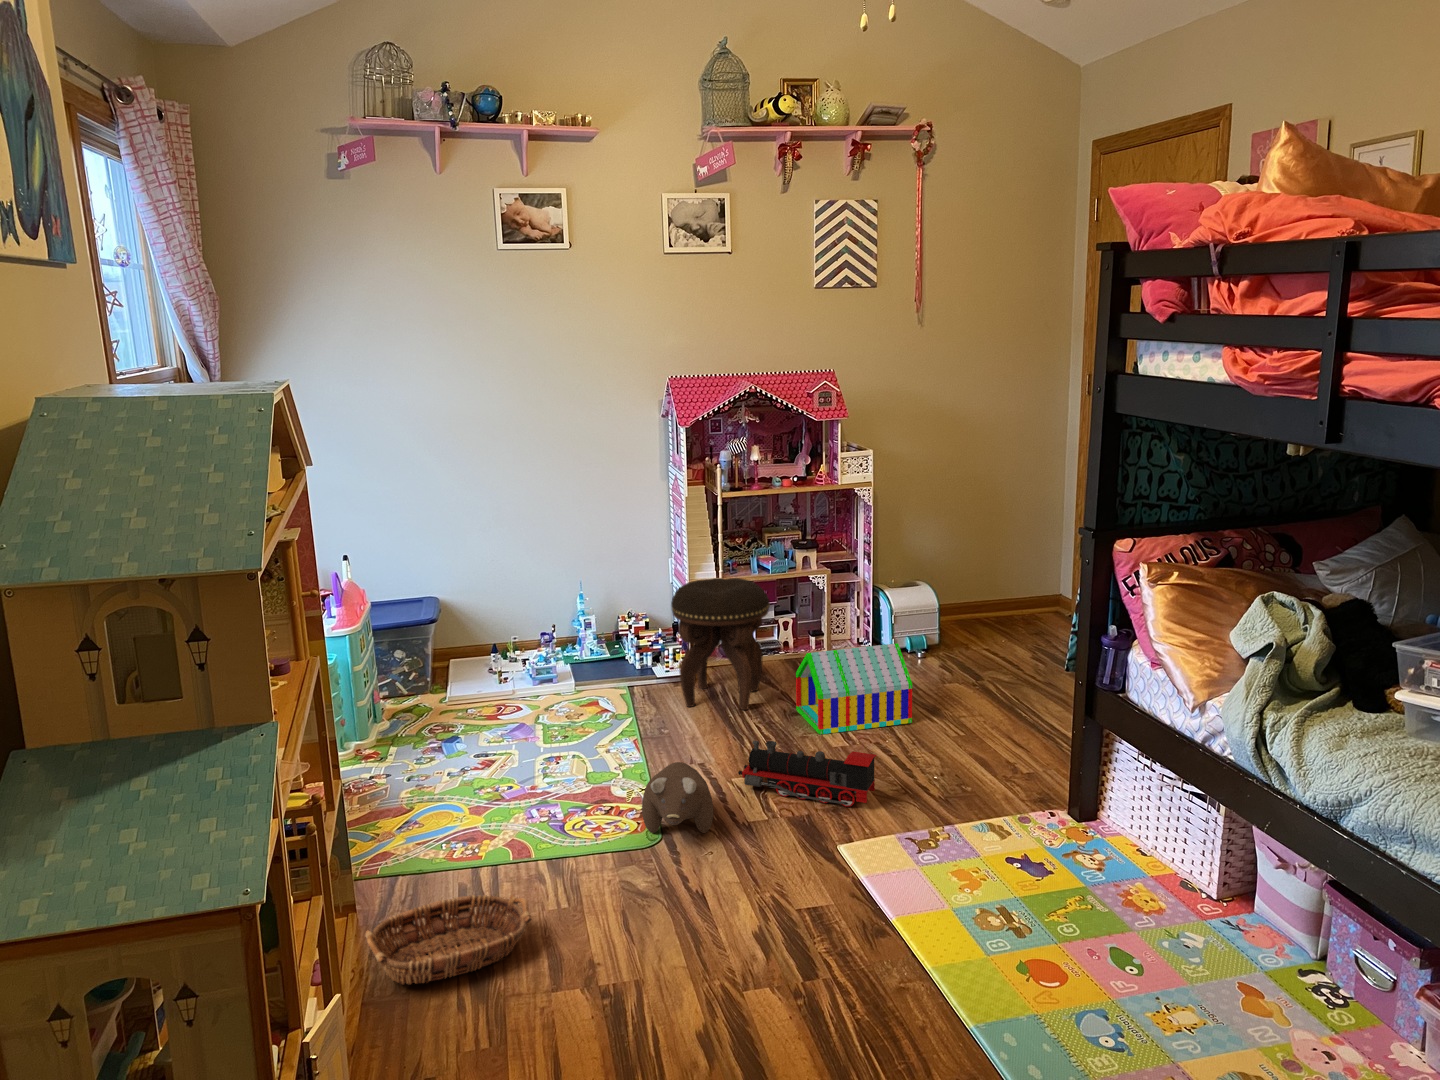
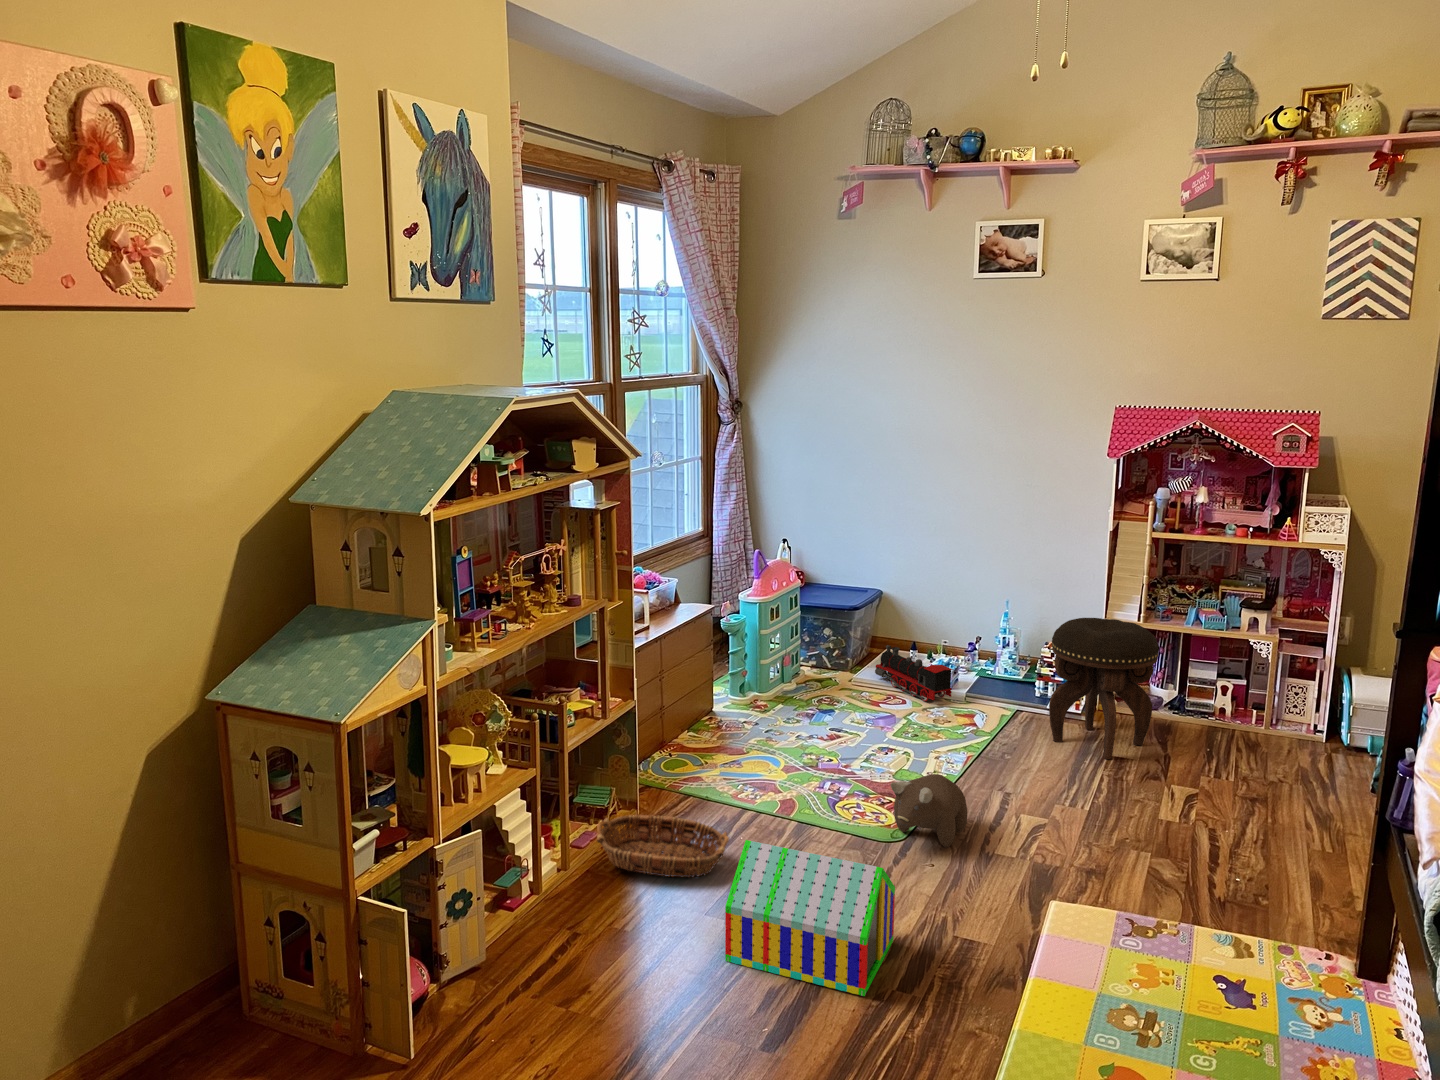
toy house: present [796,643,912,735] -> present [725,840,895,996]
toy train: present [738,741,876,807] -> present [875,645,953,701]

